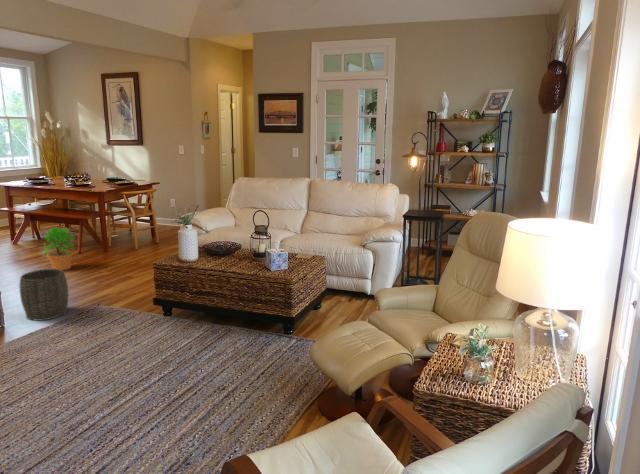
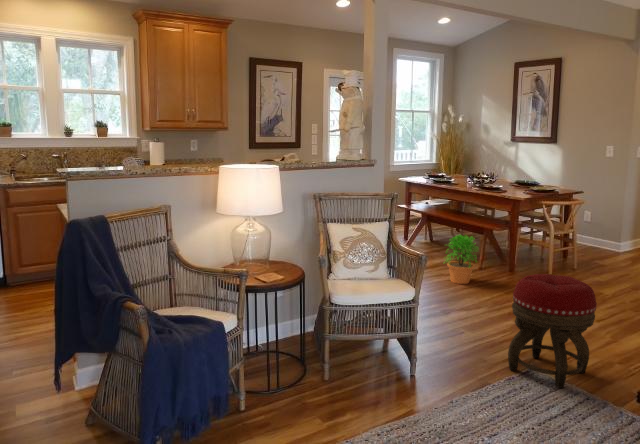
footstool: none [83,246,152,330] -> present [508,274,597,388]
woven basket: present [19,269,69,320] -> none [433,285,483,345]

